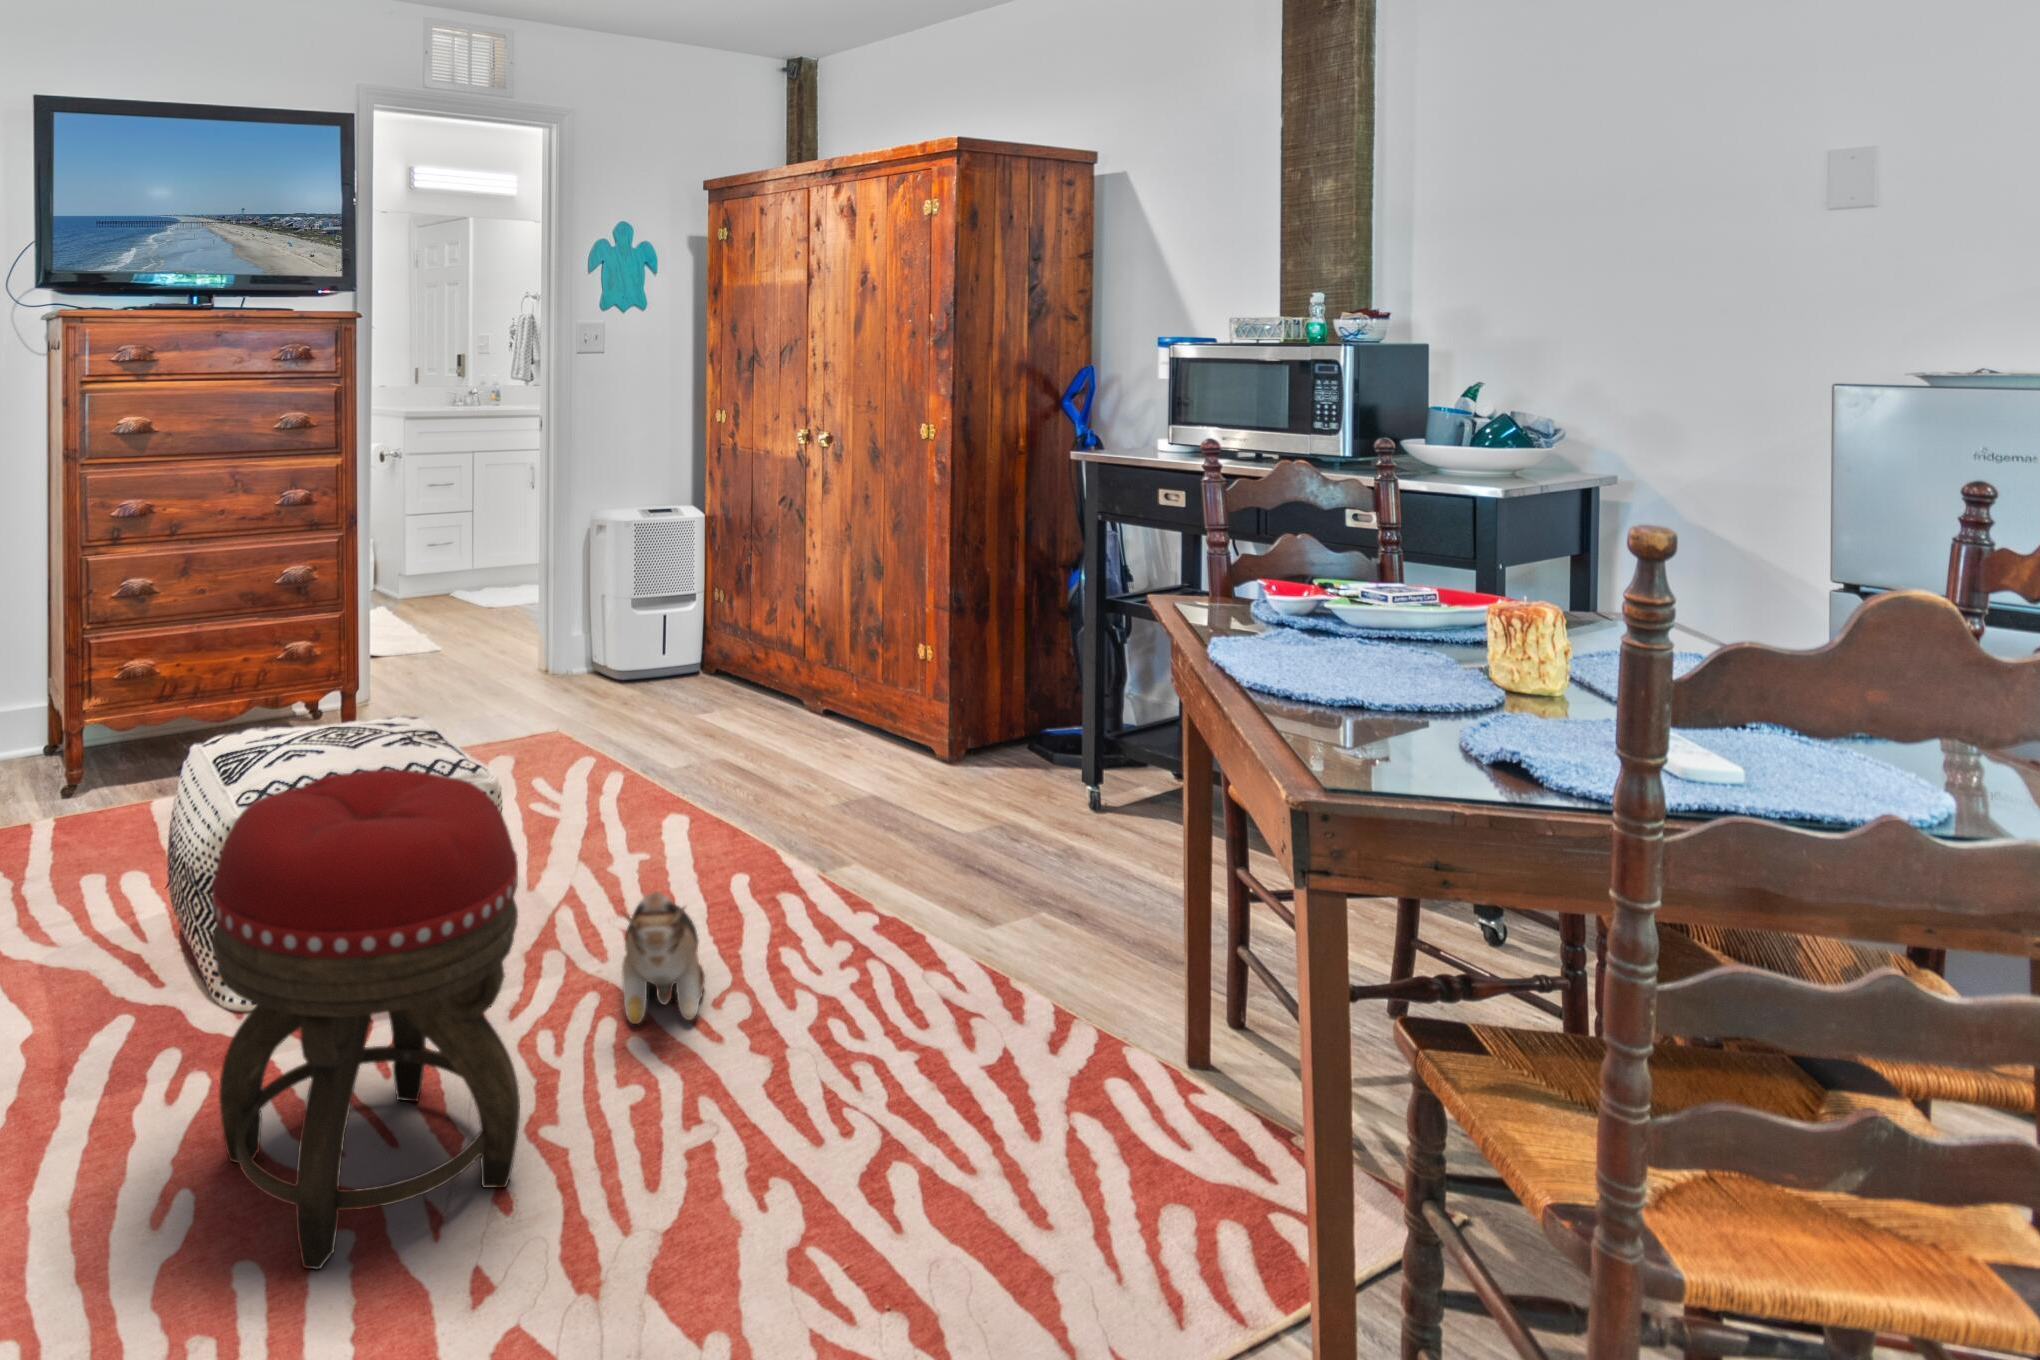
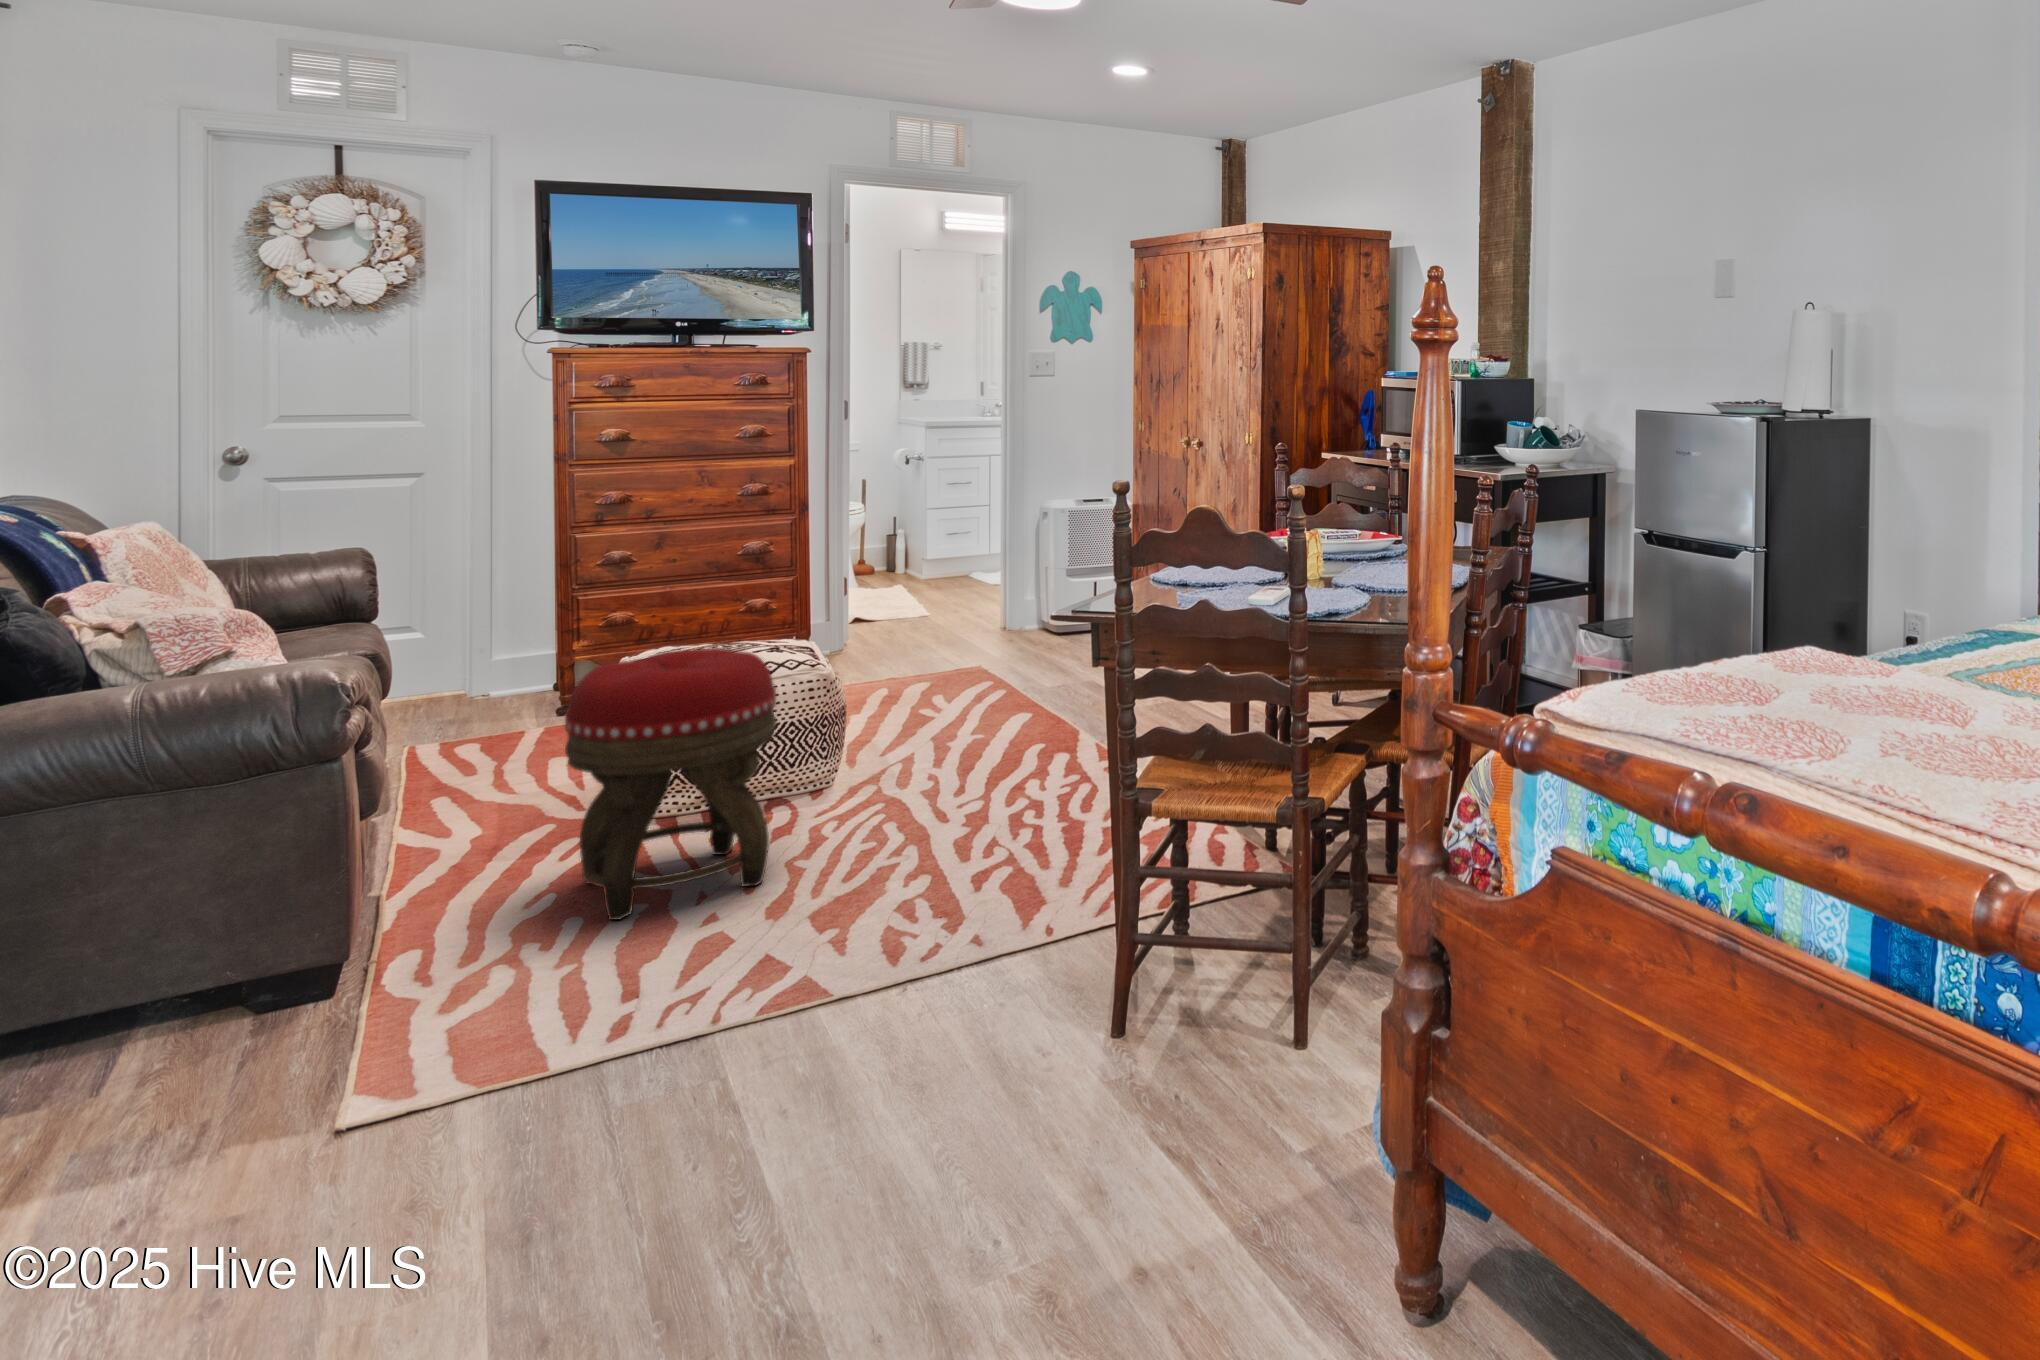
plush toy: present [621,892,705,1024] -> none [878,730,960,816]

